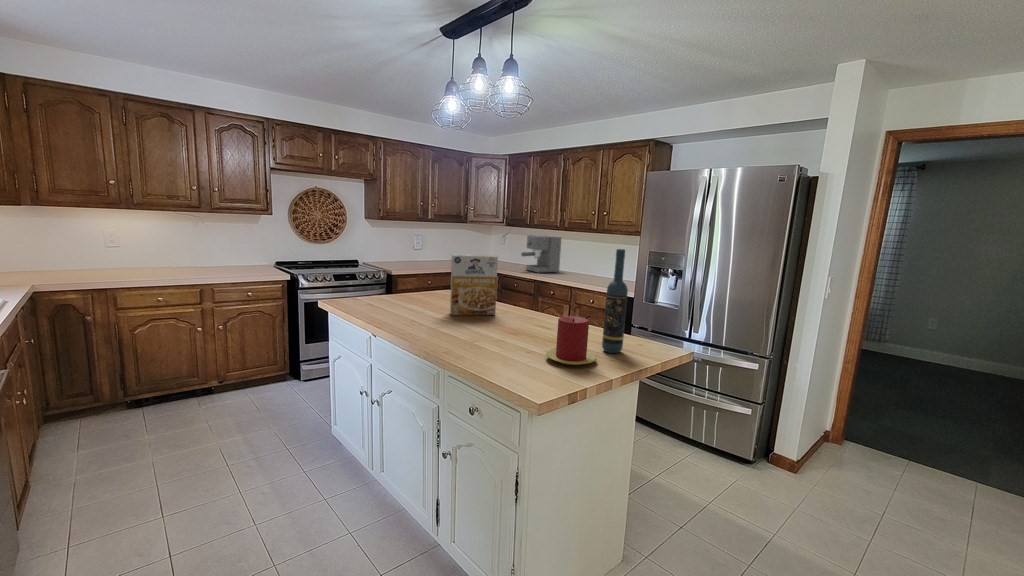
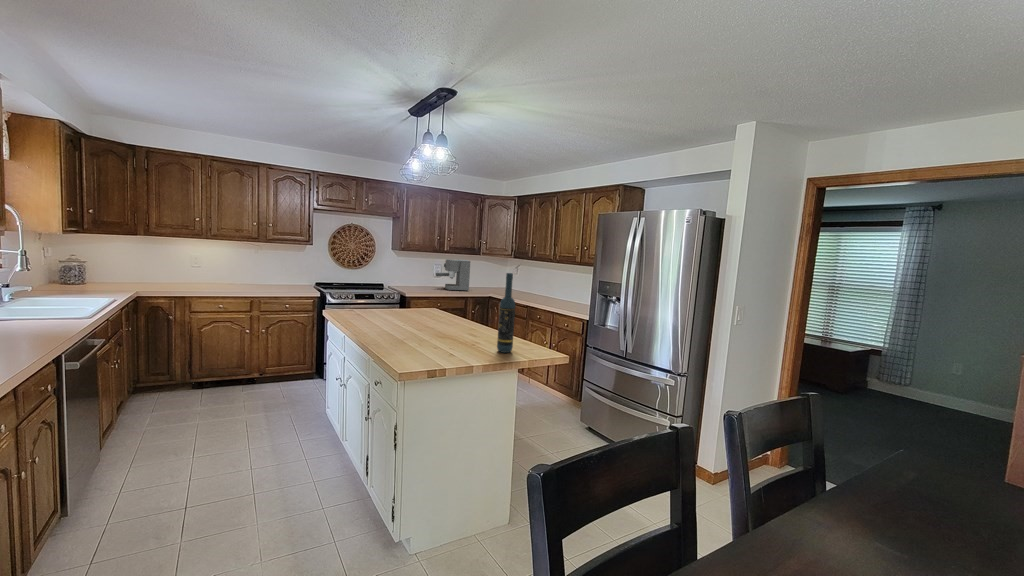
coffee maker: present [521,235,561,273] -> present [436,259,470,291]
cereal box: present [450,254,498,315] -> none [412,276,451,326]
candle: present [546,316,596,365] -> none [445,321,483,357]

